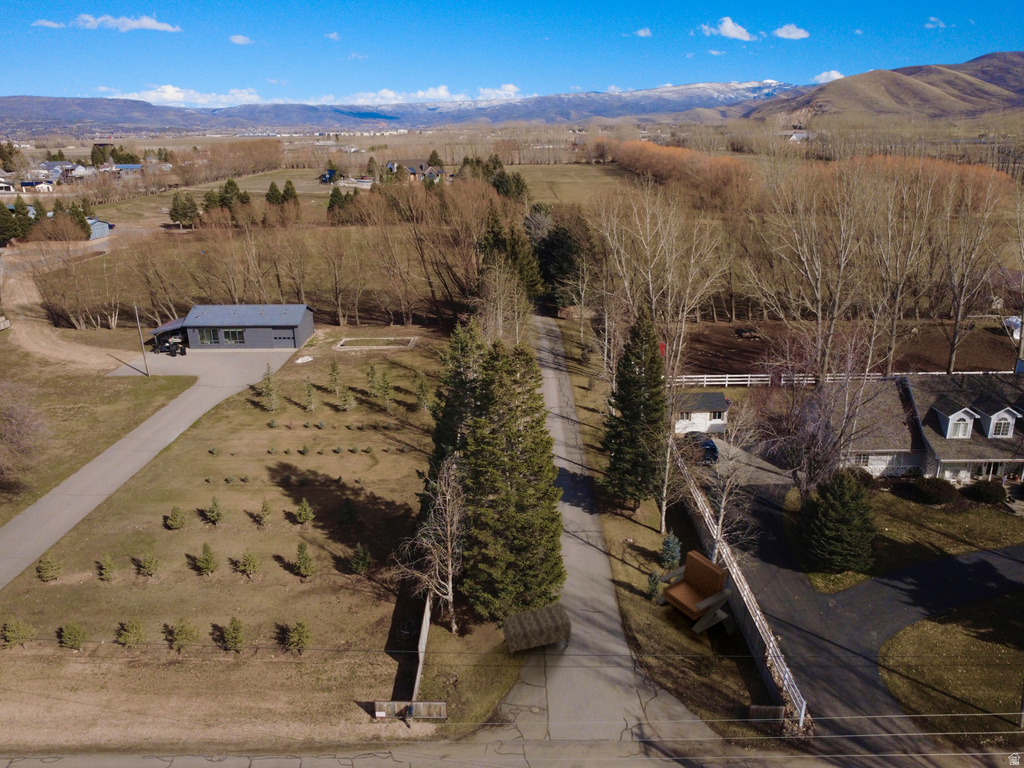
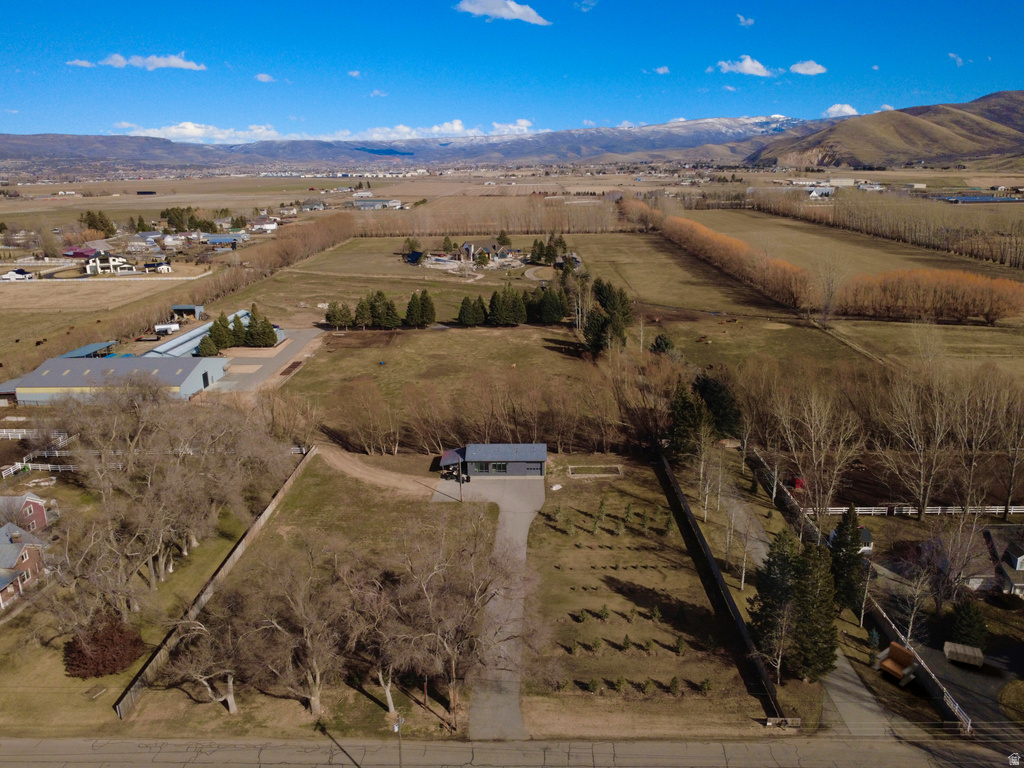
bench: present [502,604,571,658] -> present [944,642,984,669]

